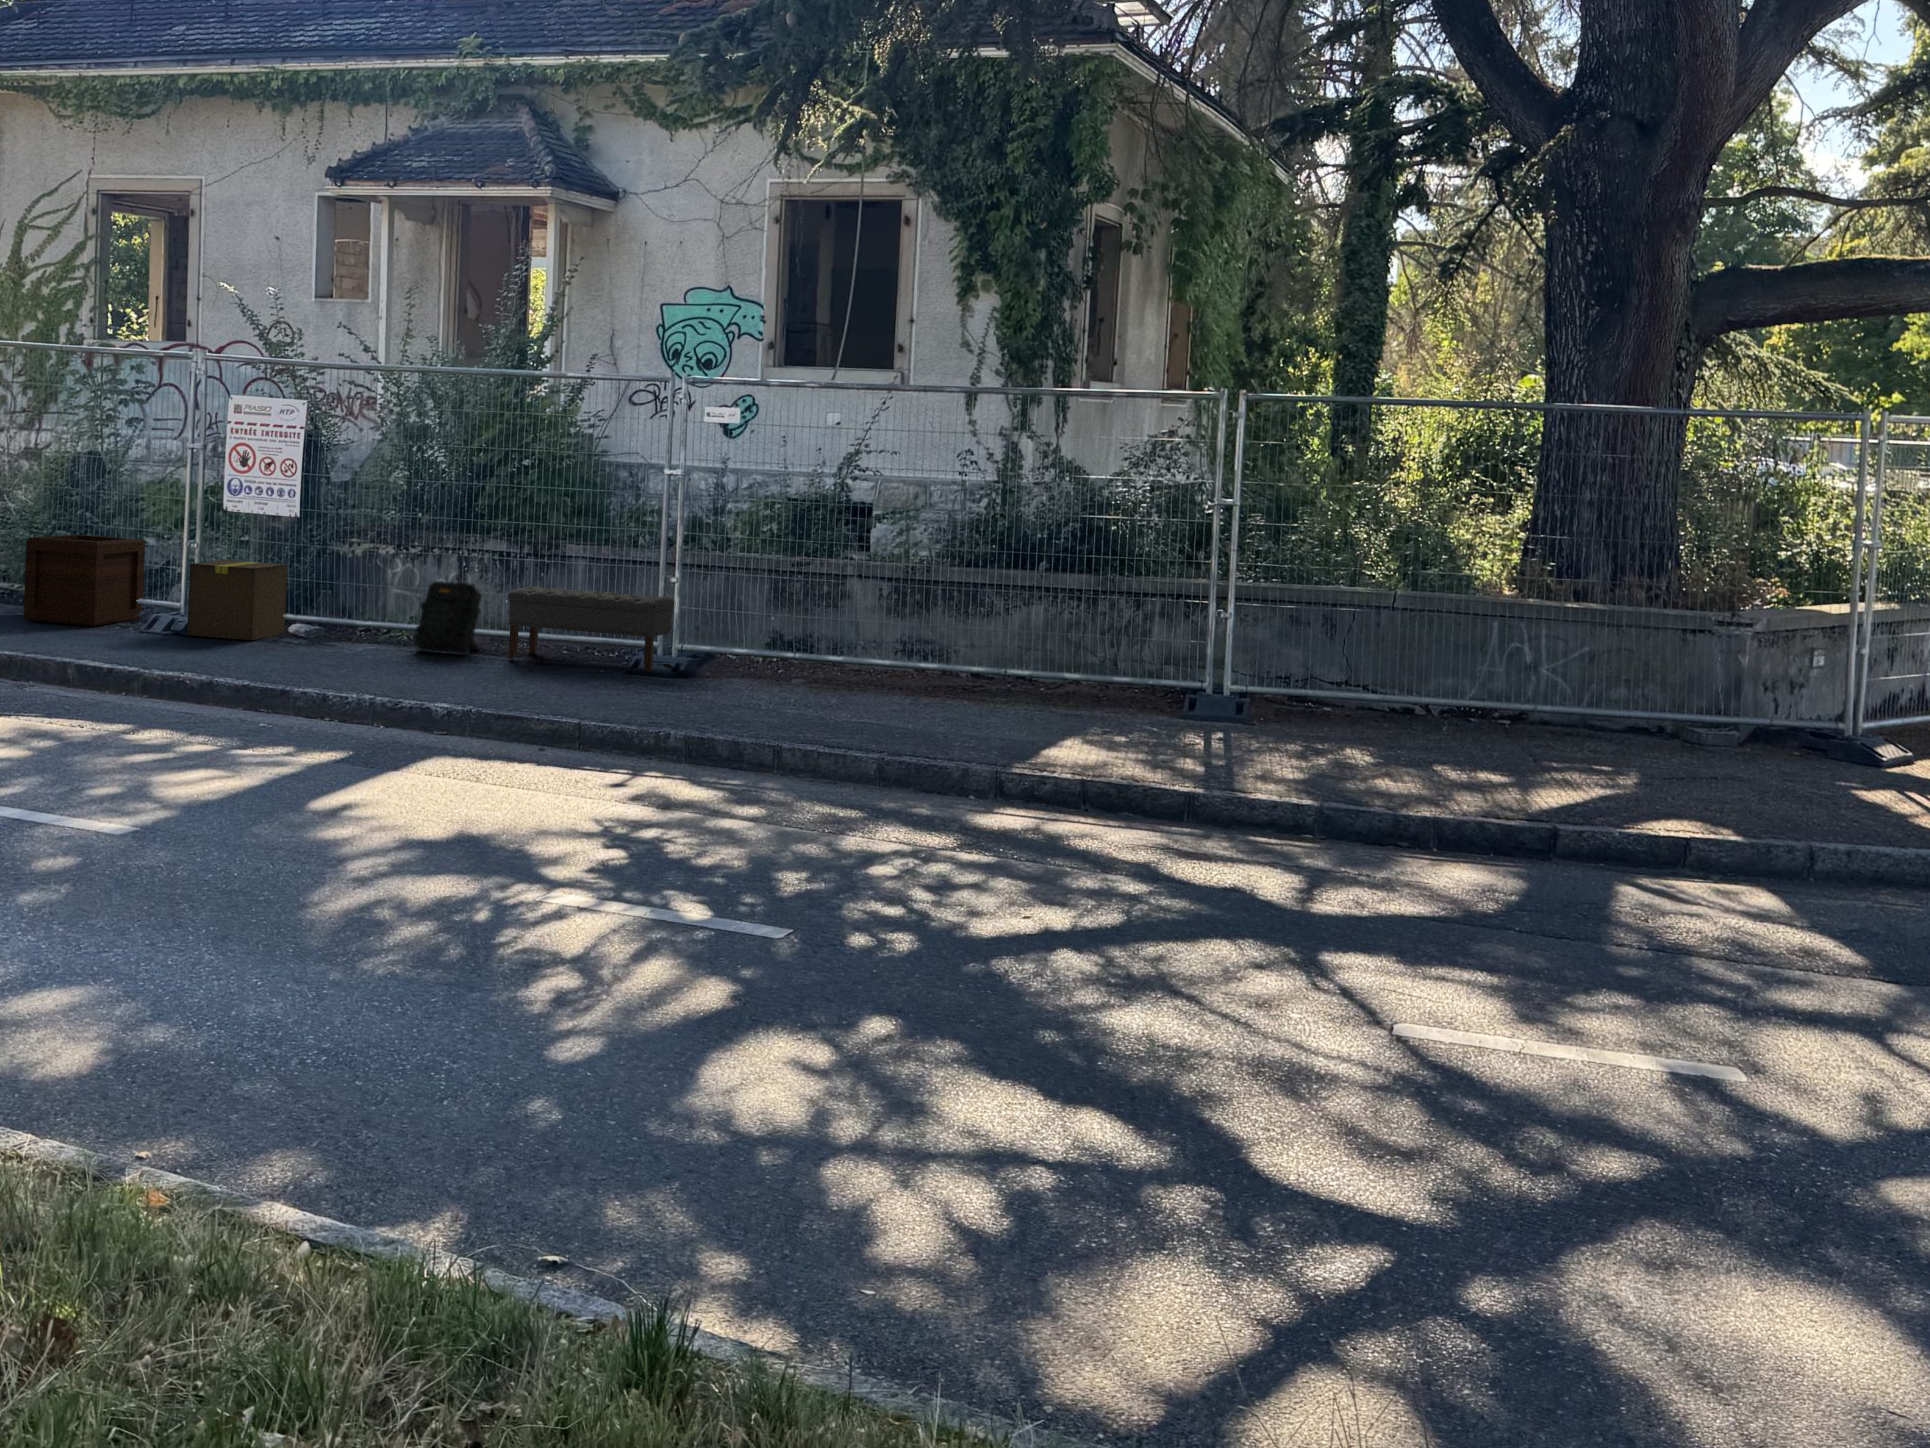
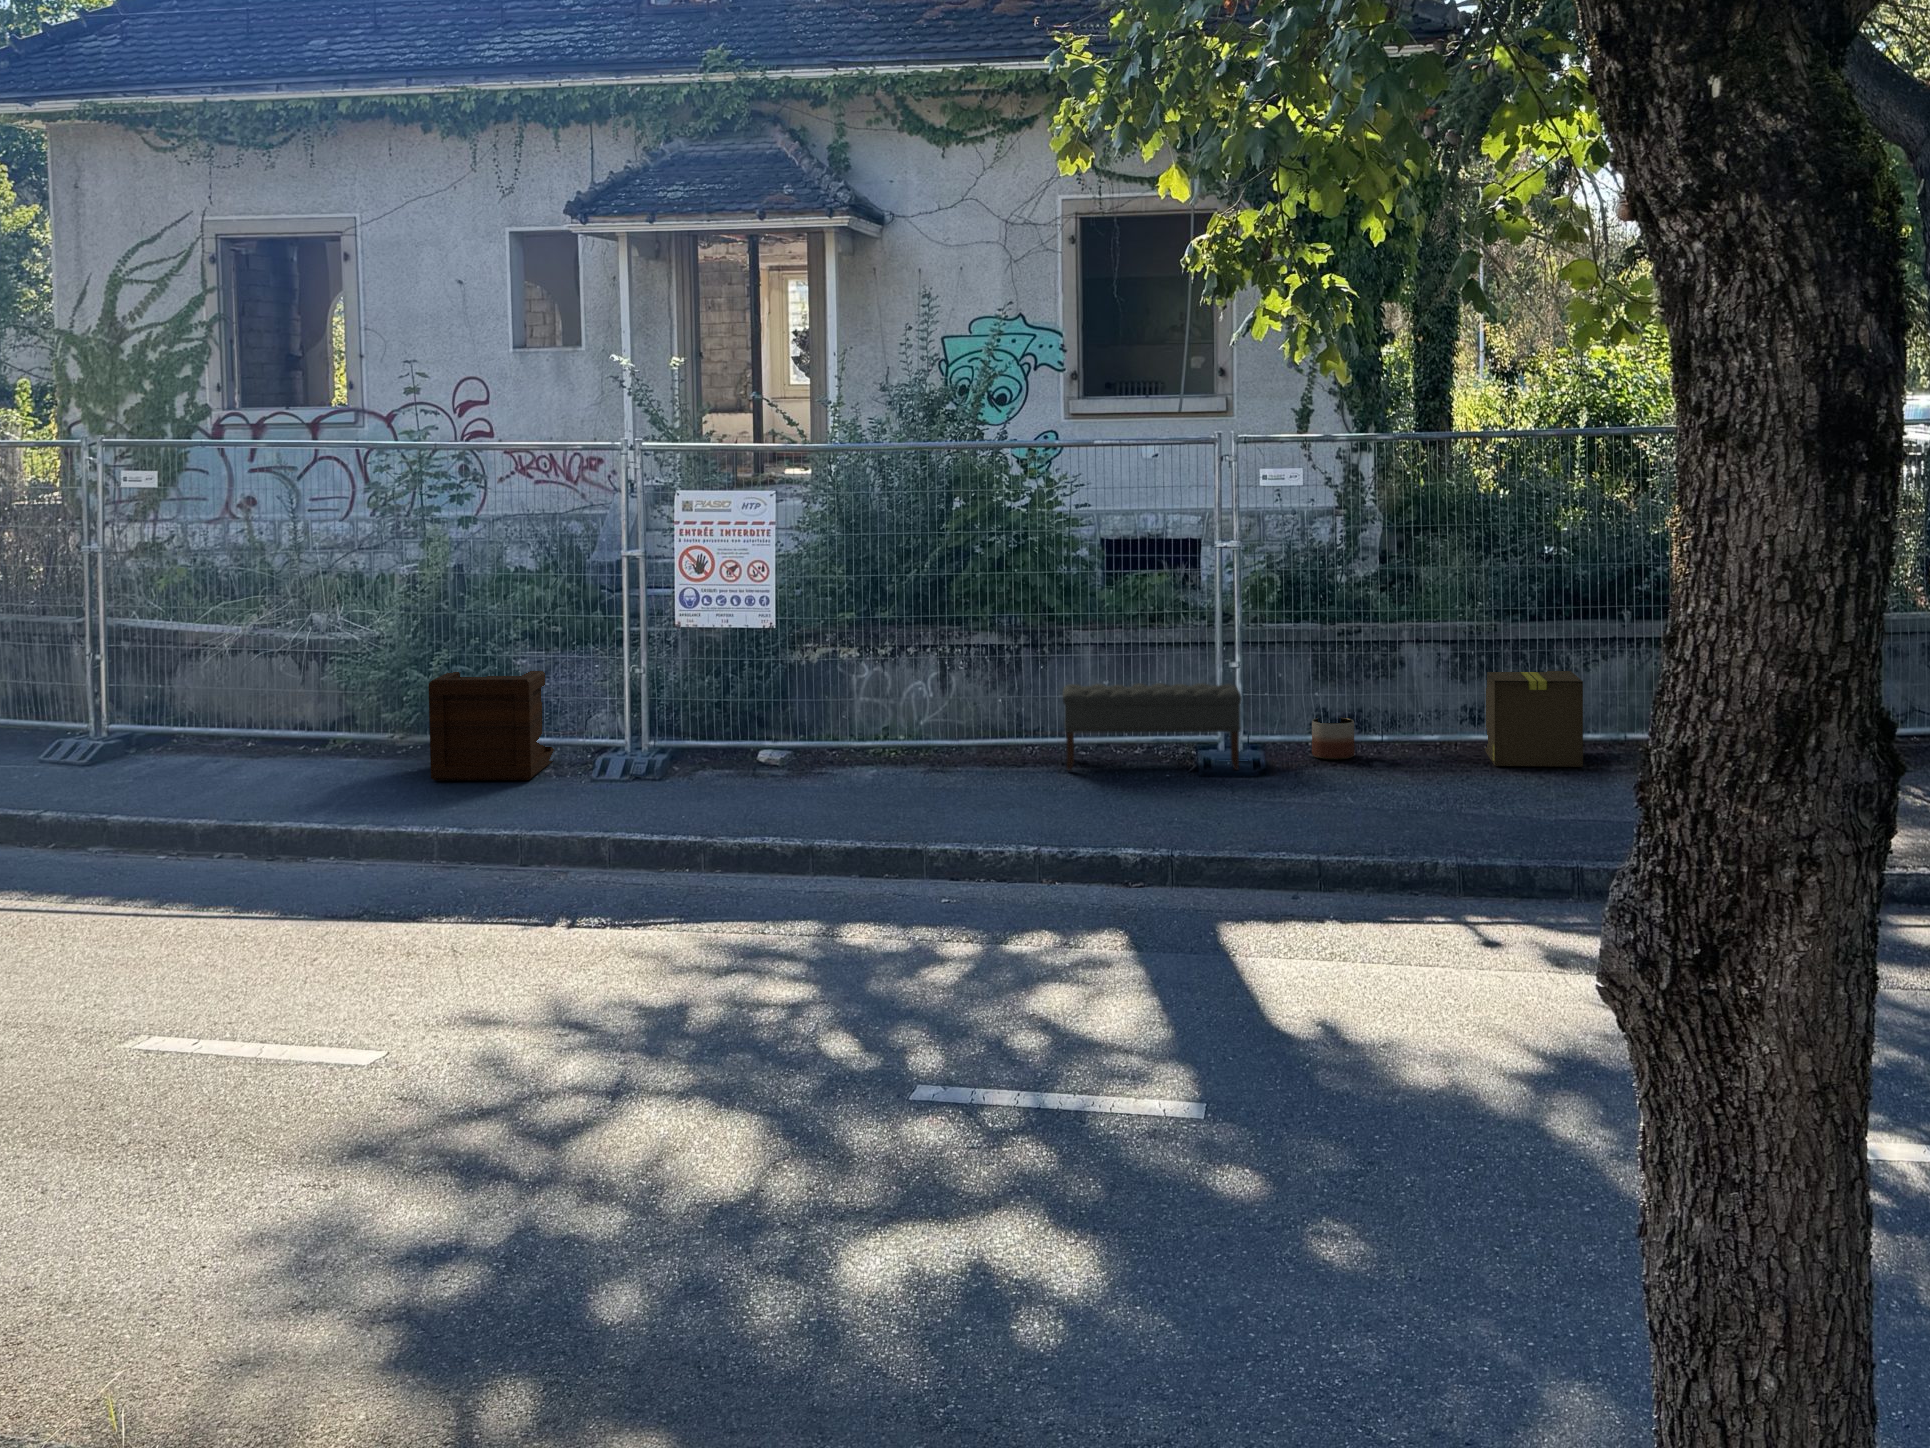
cardboard box: present [187,560,287,640] -> present [1485,671,1583,767]
backpack: present [414,581,481,653] -> none [946,688,1011,769]
planter: none [735,637,774,674] -> present [1312,718,1355,760]

